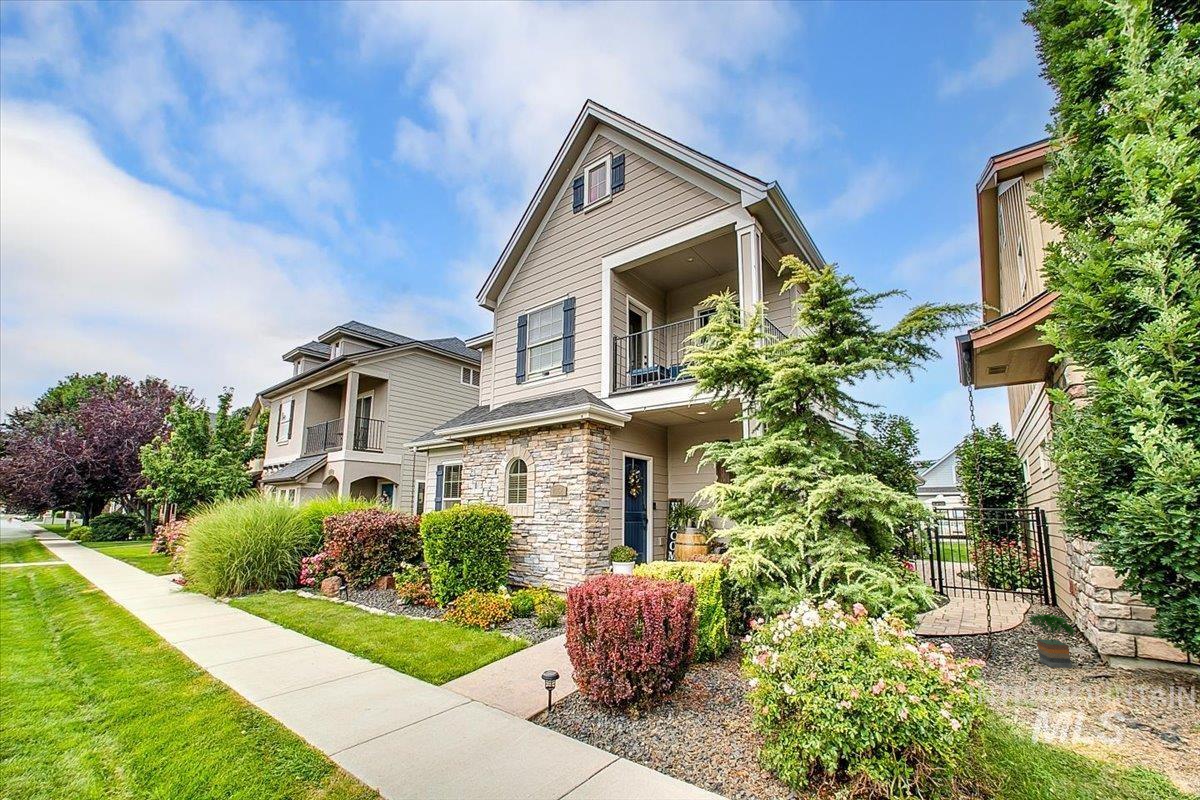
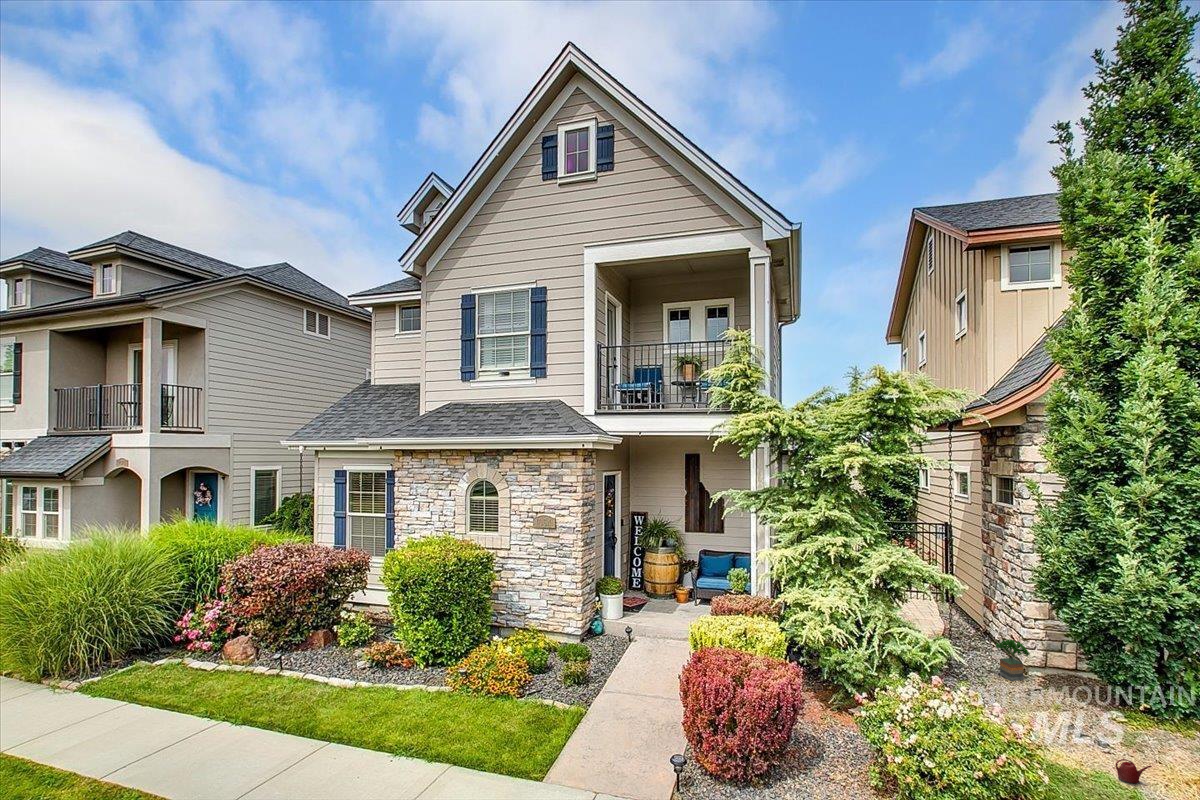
watering can: none [1104,727,1164,765] -> present [1116,759,1152,784]

